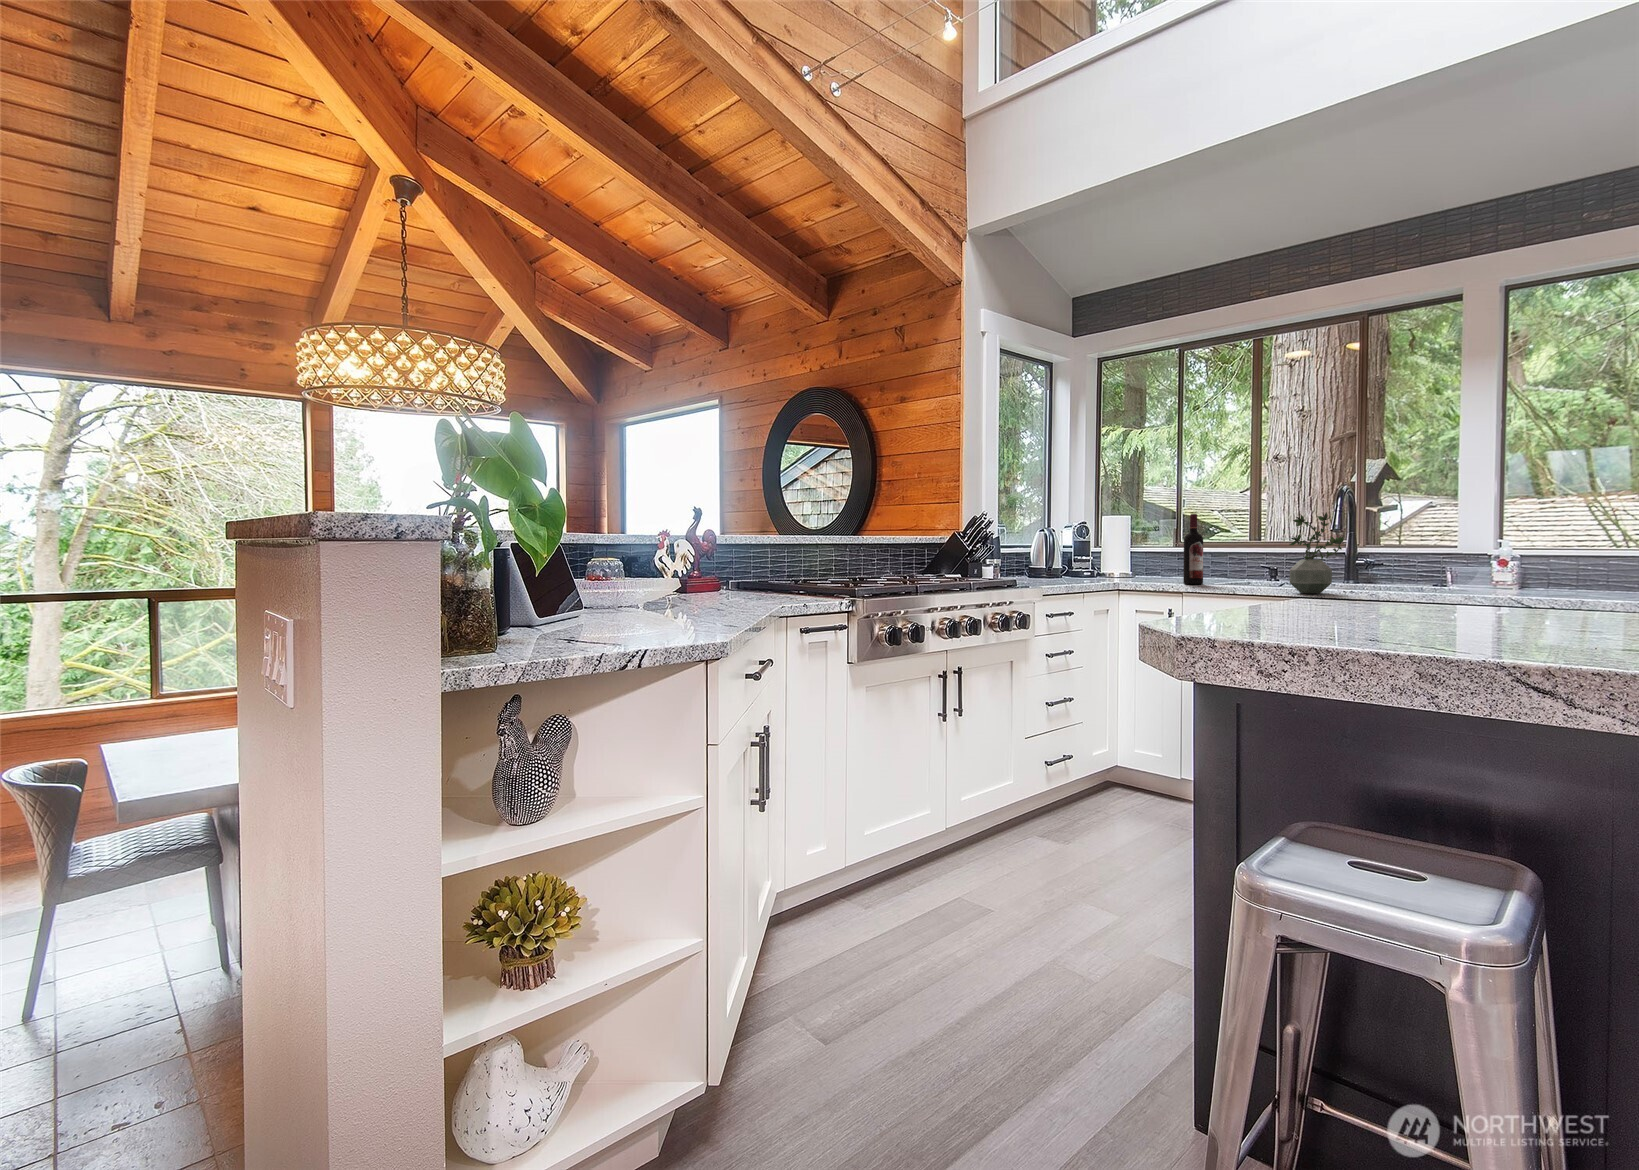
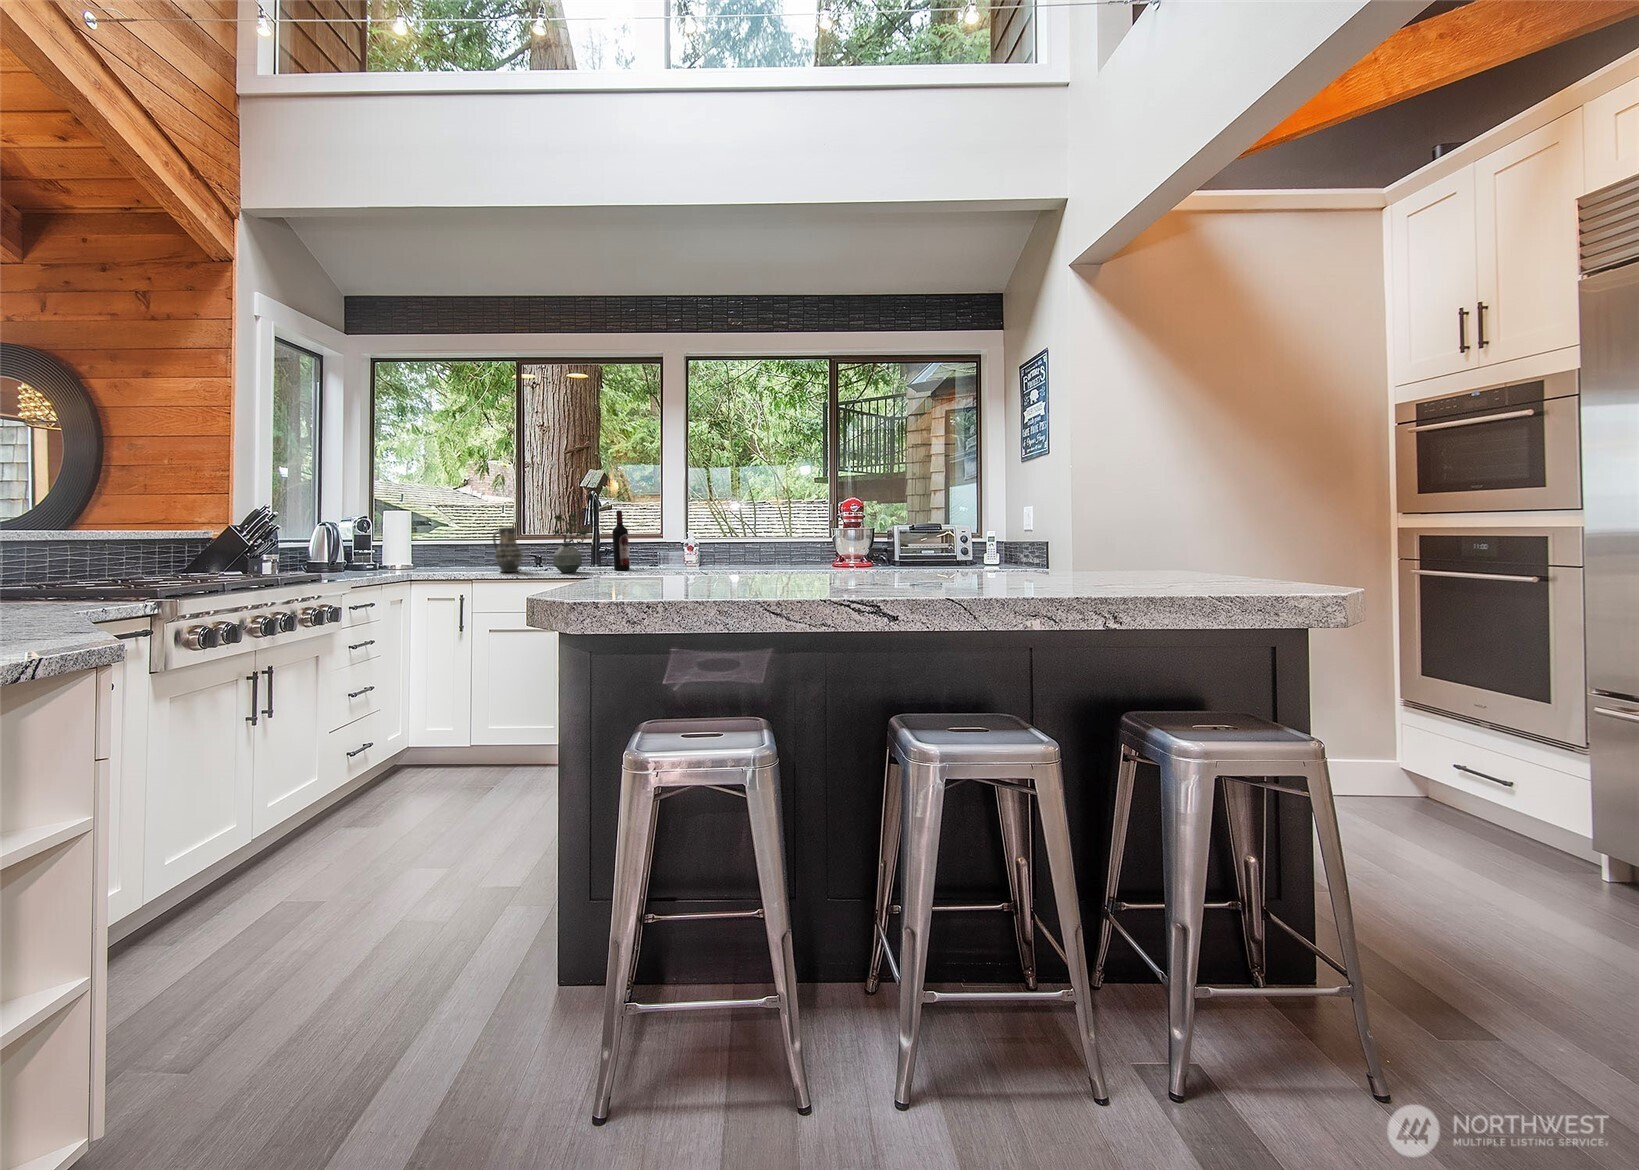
wine bottle: present [1183,514,1203,584] -> present [612,510,630,570]
vase: none [1214,533,1250,588] -> present [493,527,523,572]

